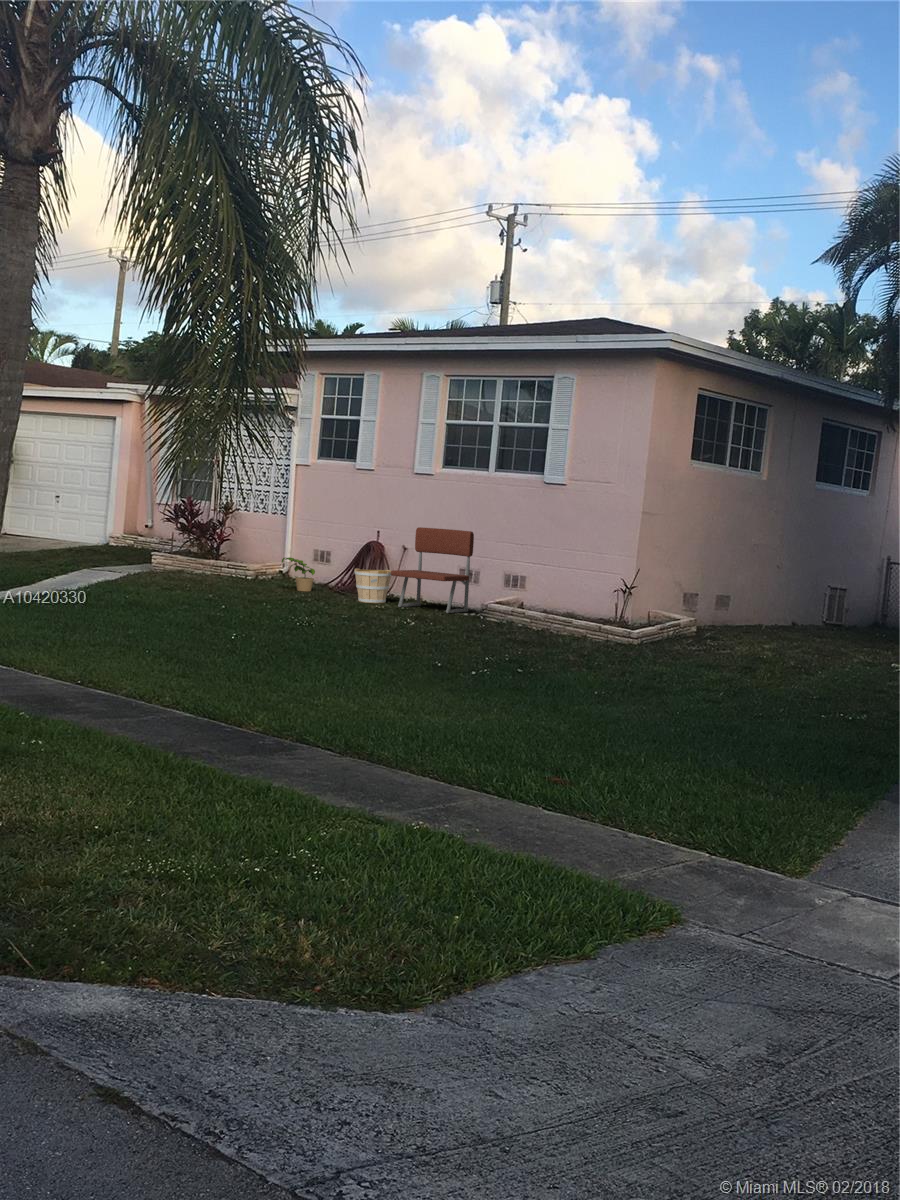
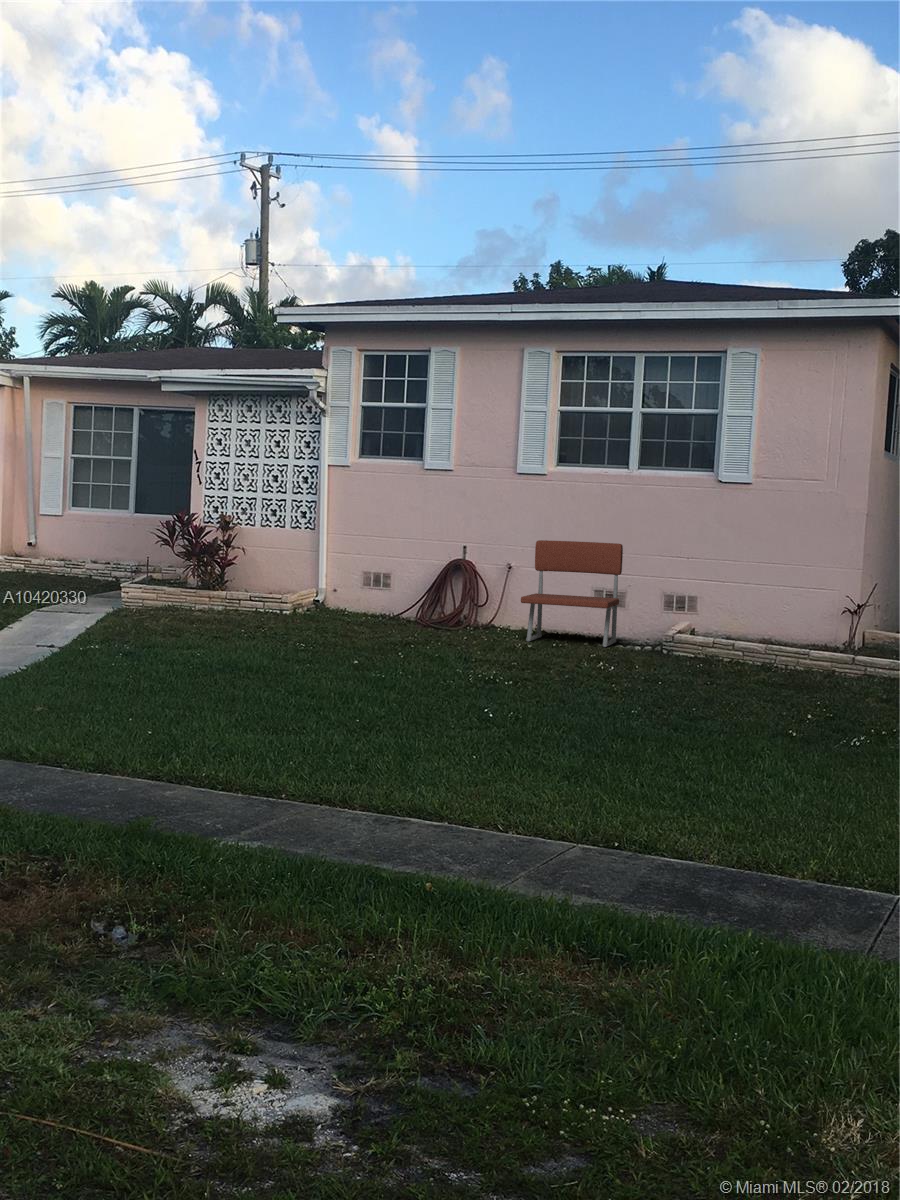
potted plant: present [282,558,315,591] -> none [335,583,371,624]
wooden bucket: present [354,568,391,603] -> none [454,594,501,638]

